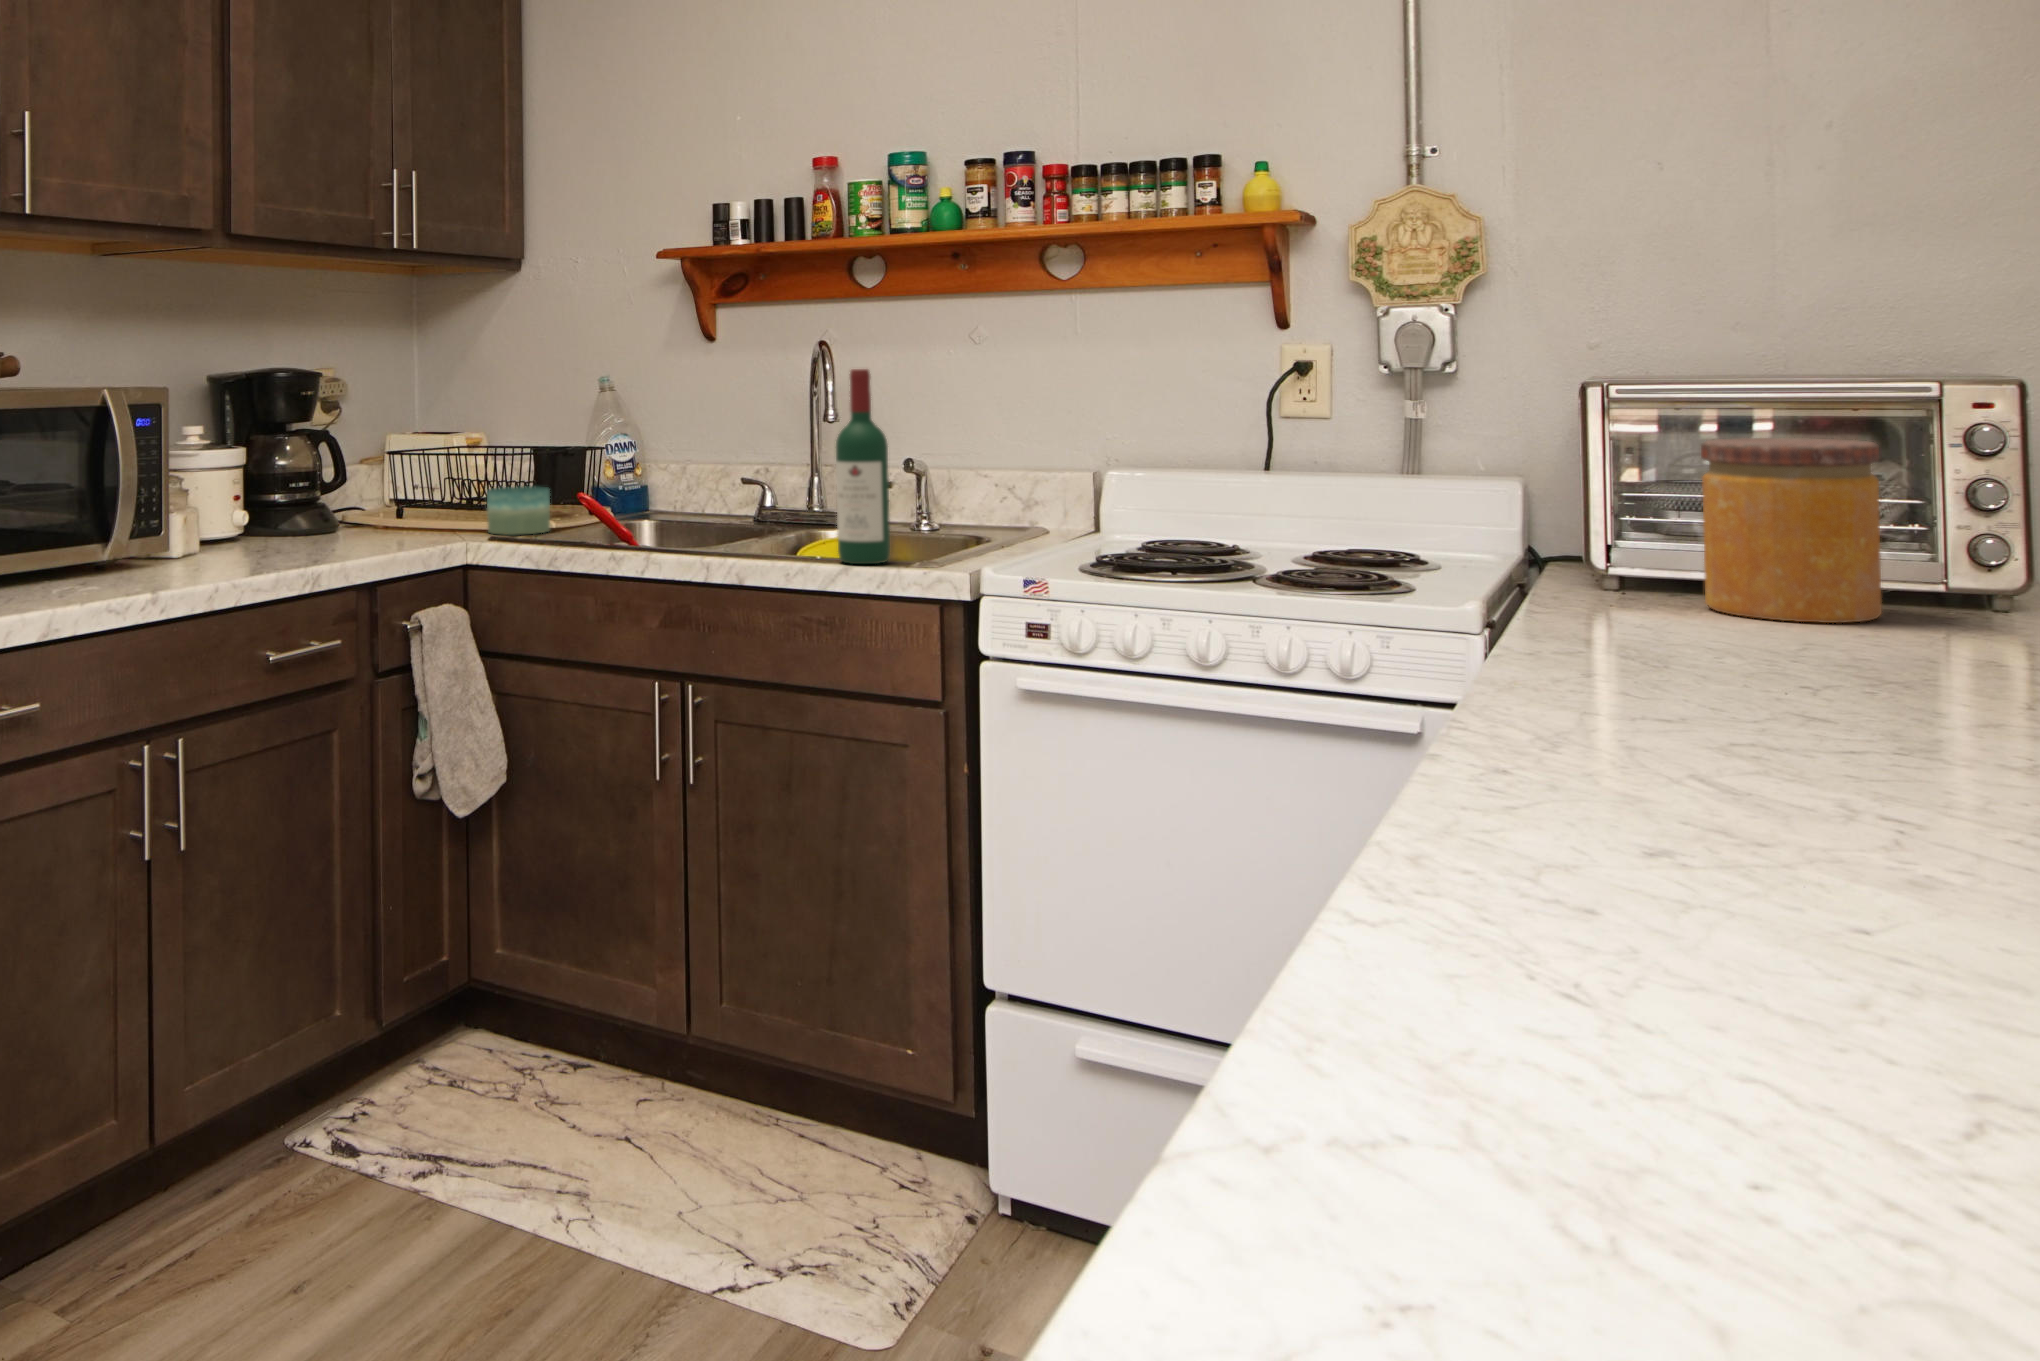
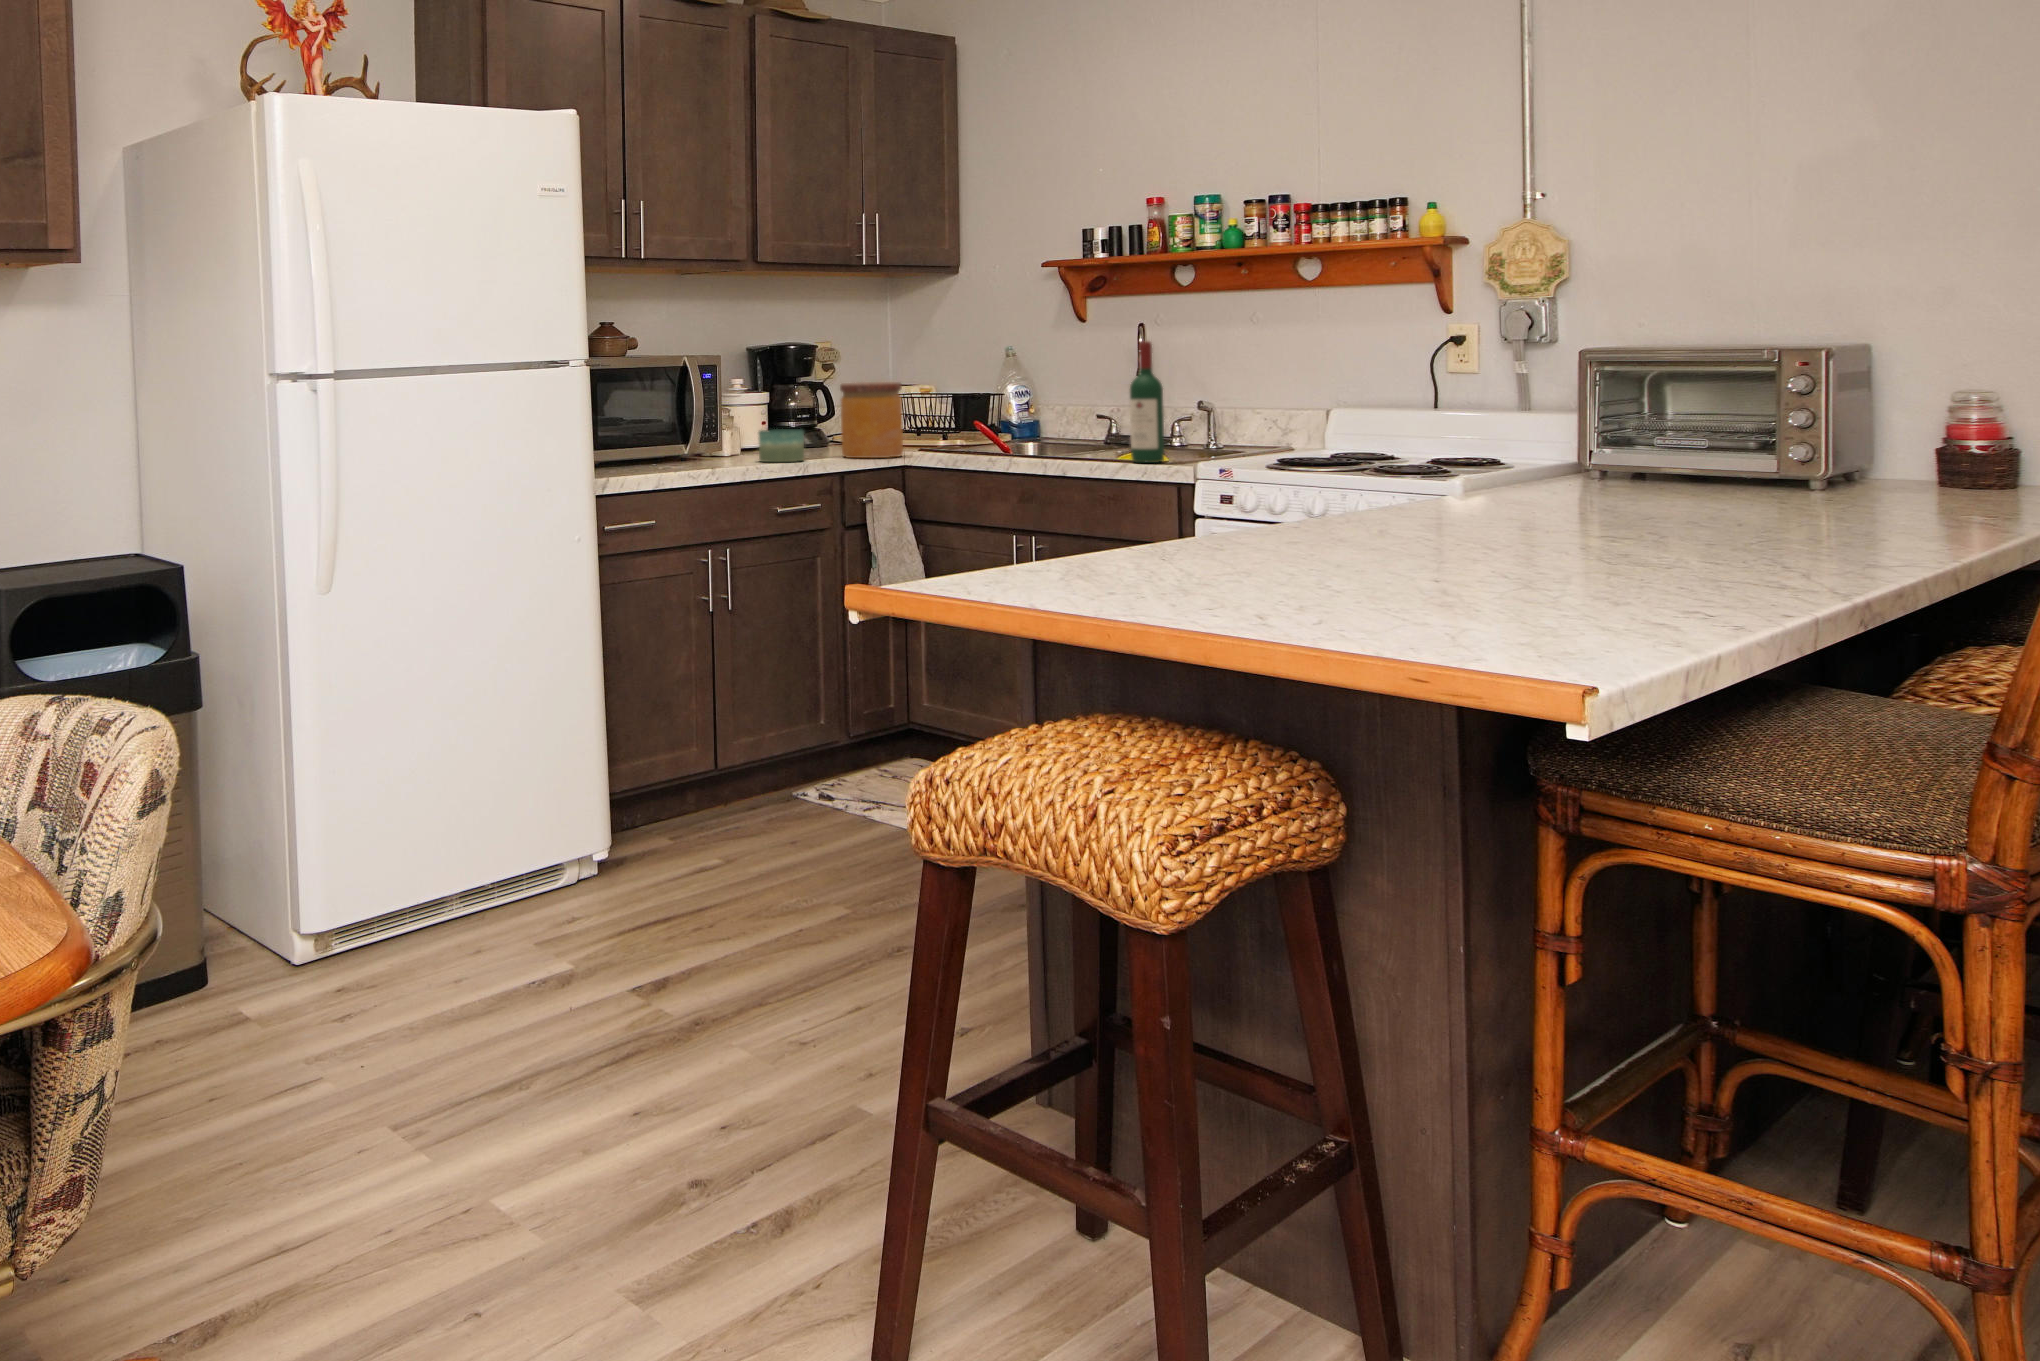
jar: present [1701,438,1882,623] -> present [840,382,903,458]
candle: present [487,486,550,535] -> present [759,429,804,462]

